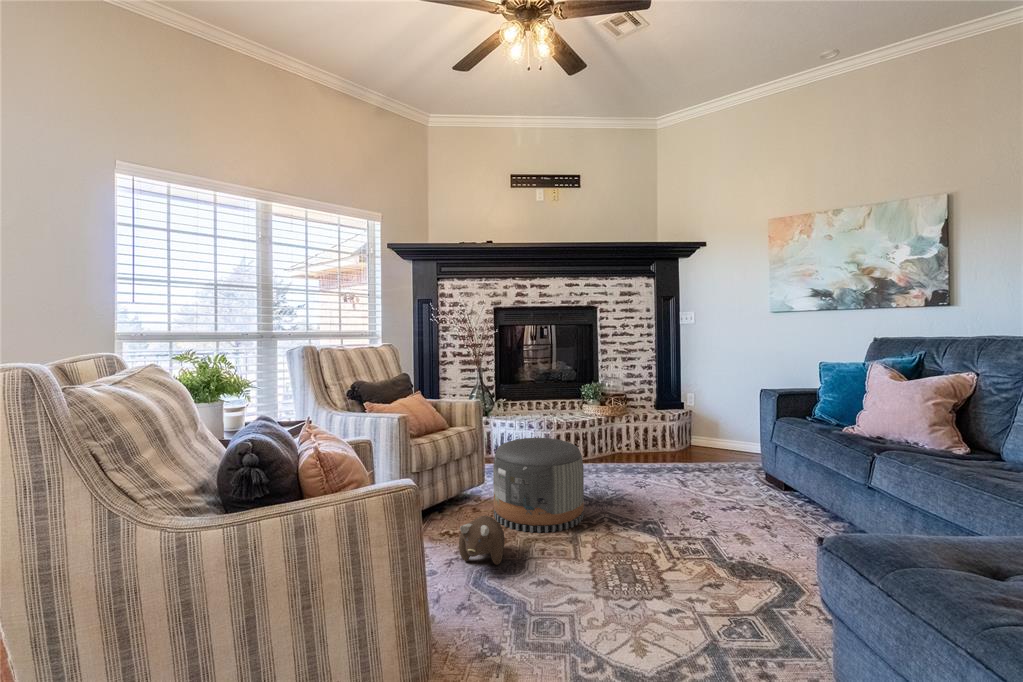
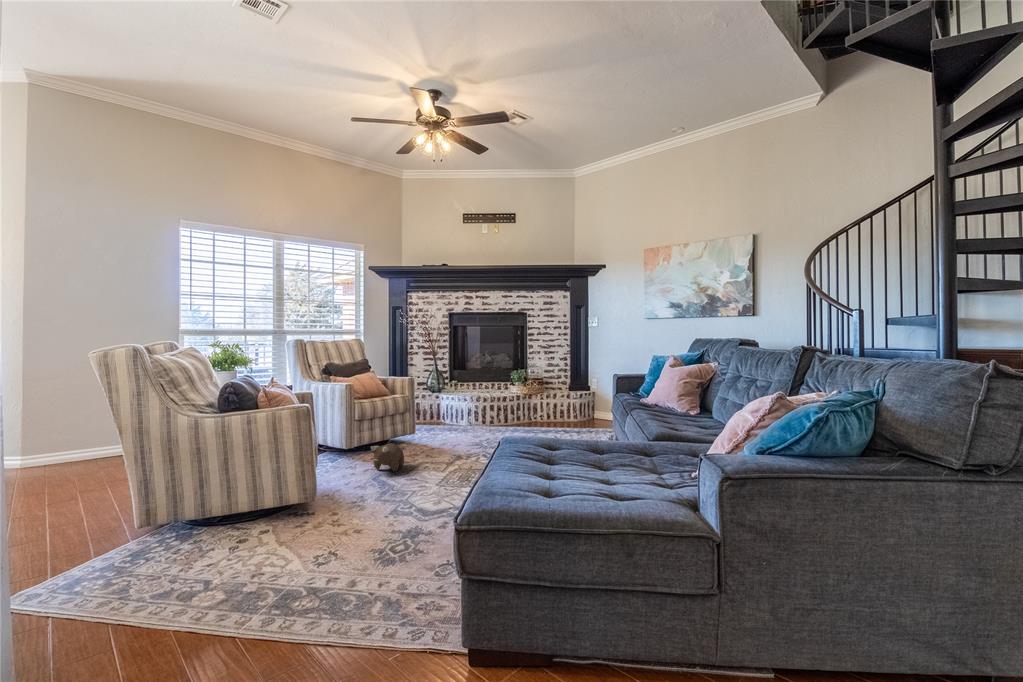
pouf: present [493,438,584,533] -> none [412,402,471,459]

